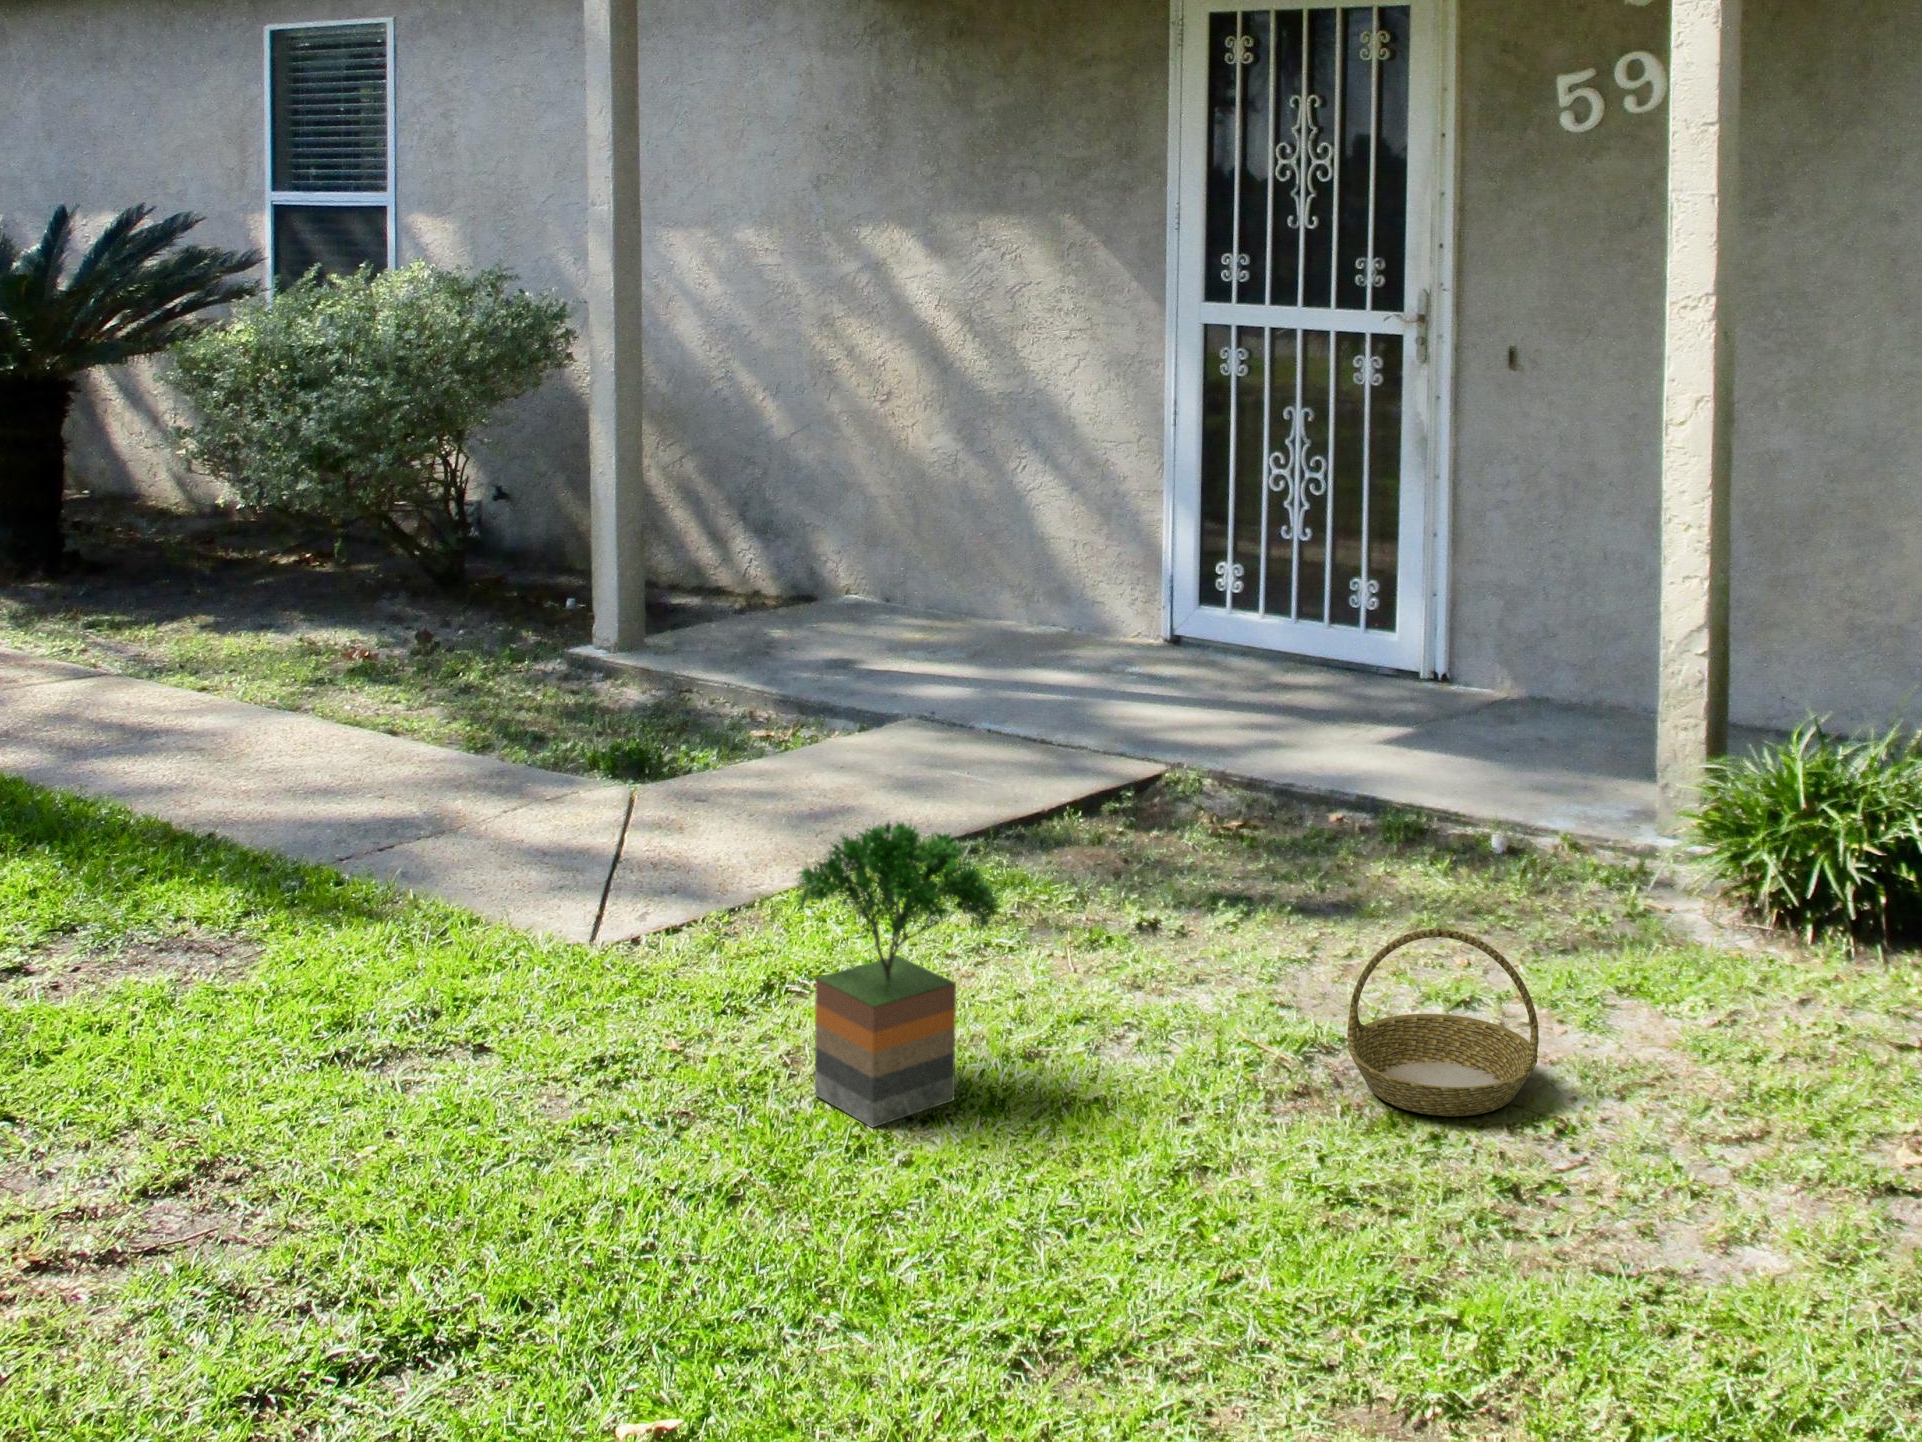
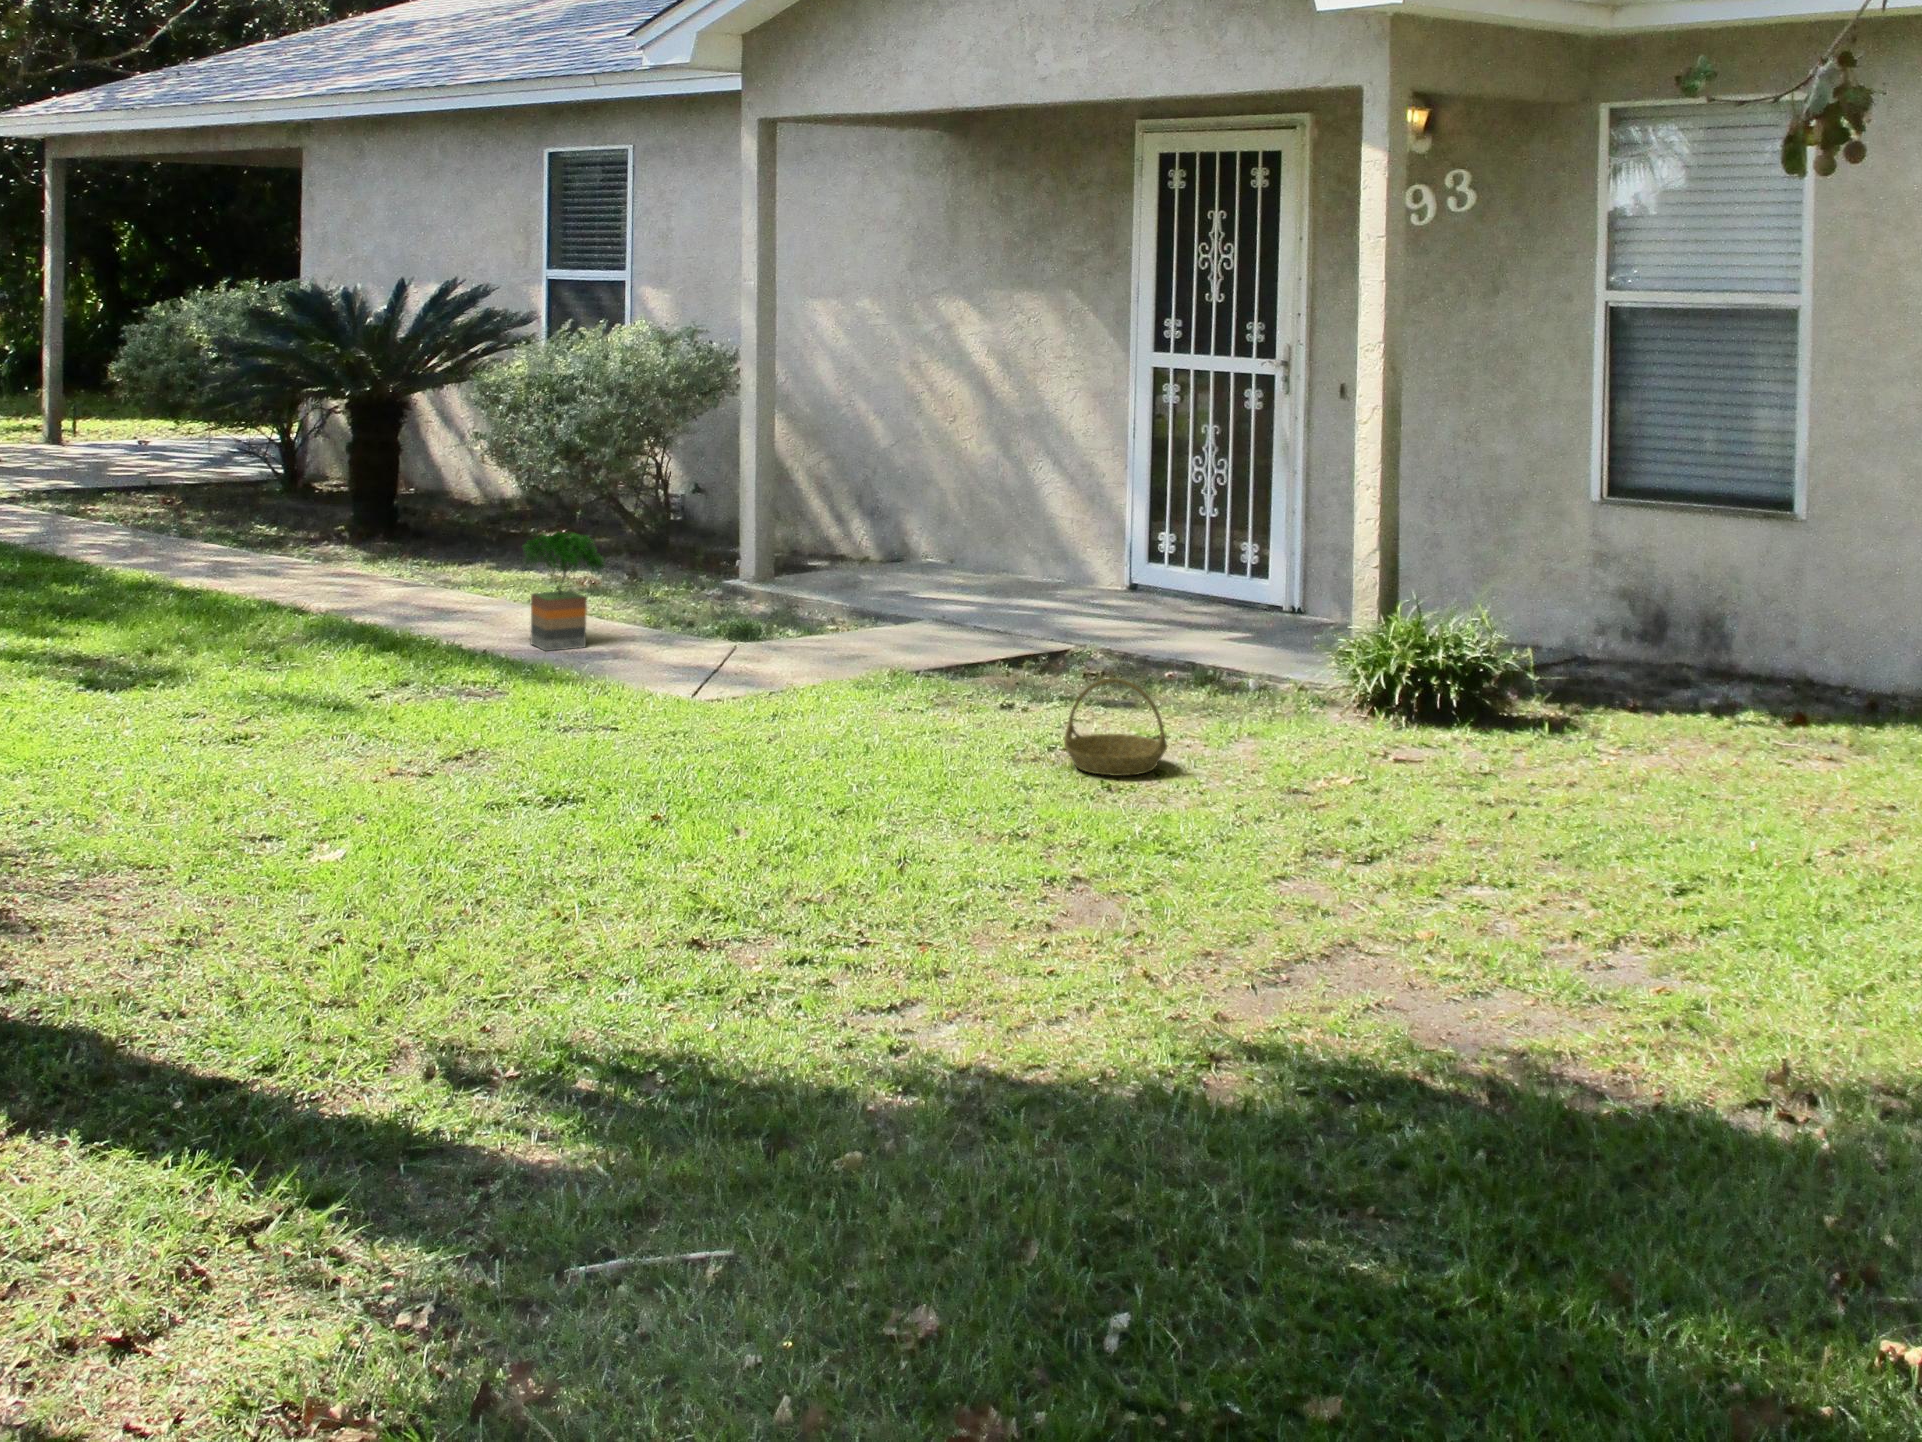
potted tree: present [794,822,1003,1127] -> present [524,532,605,651]

